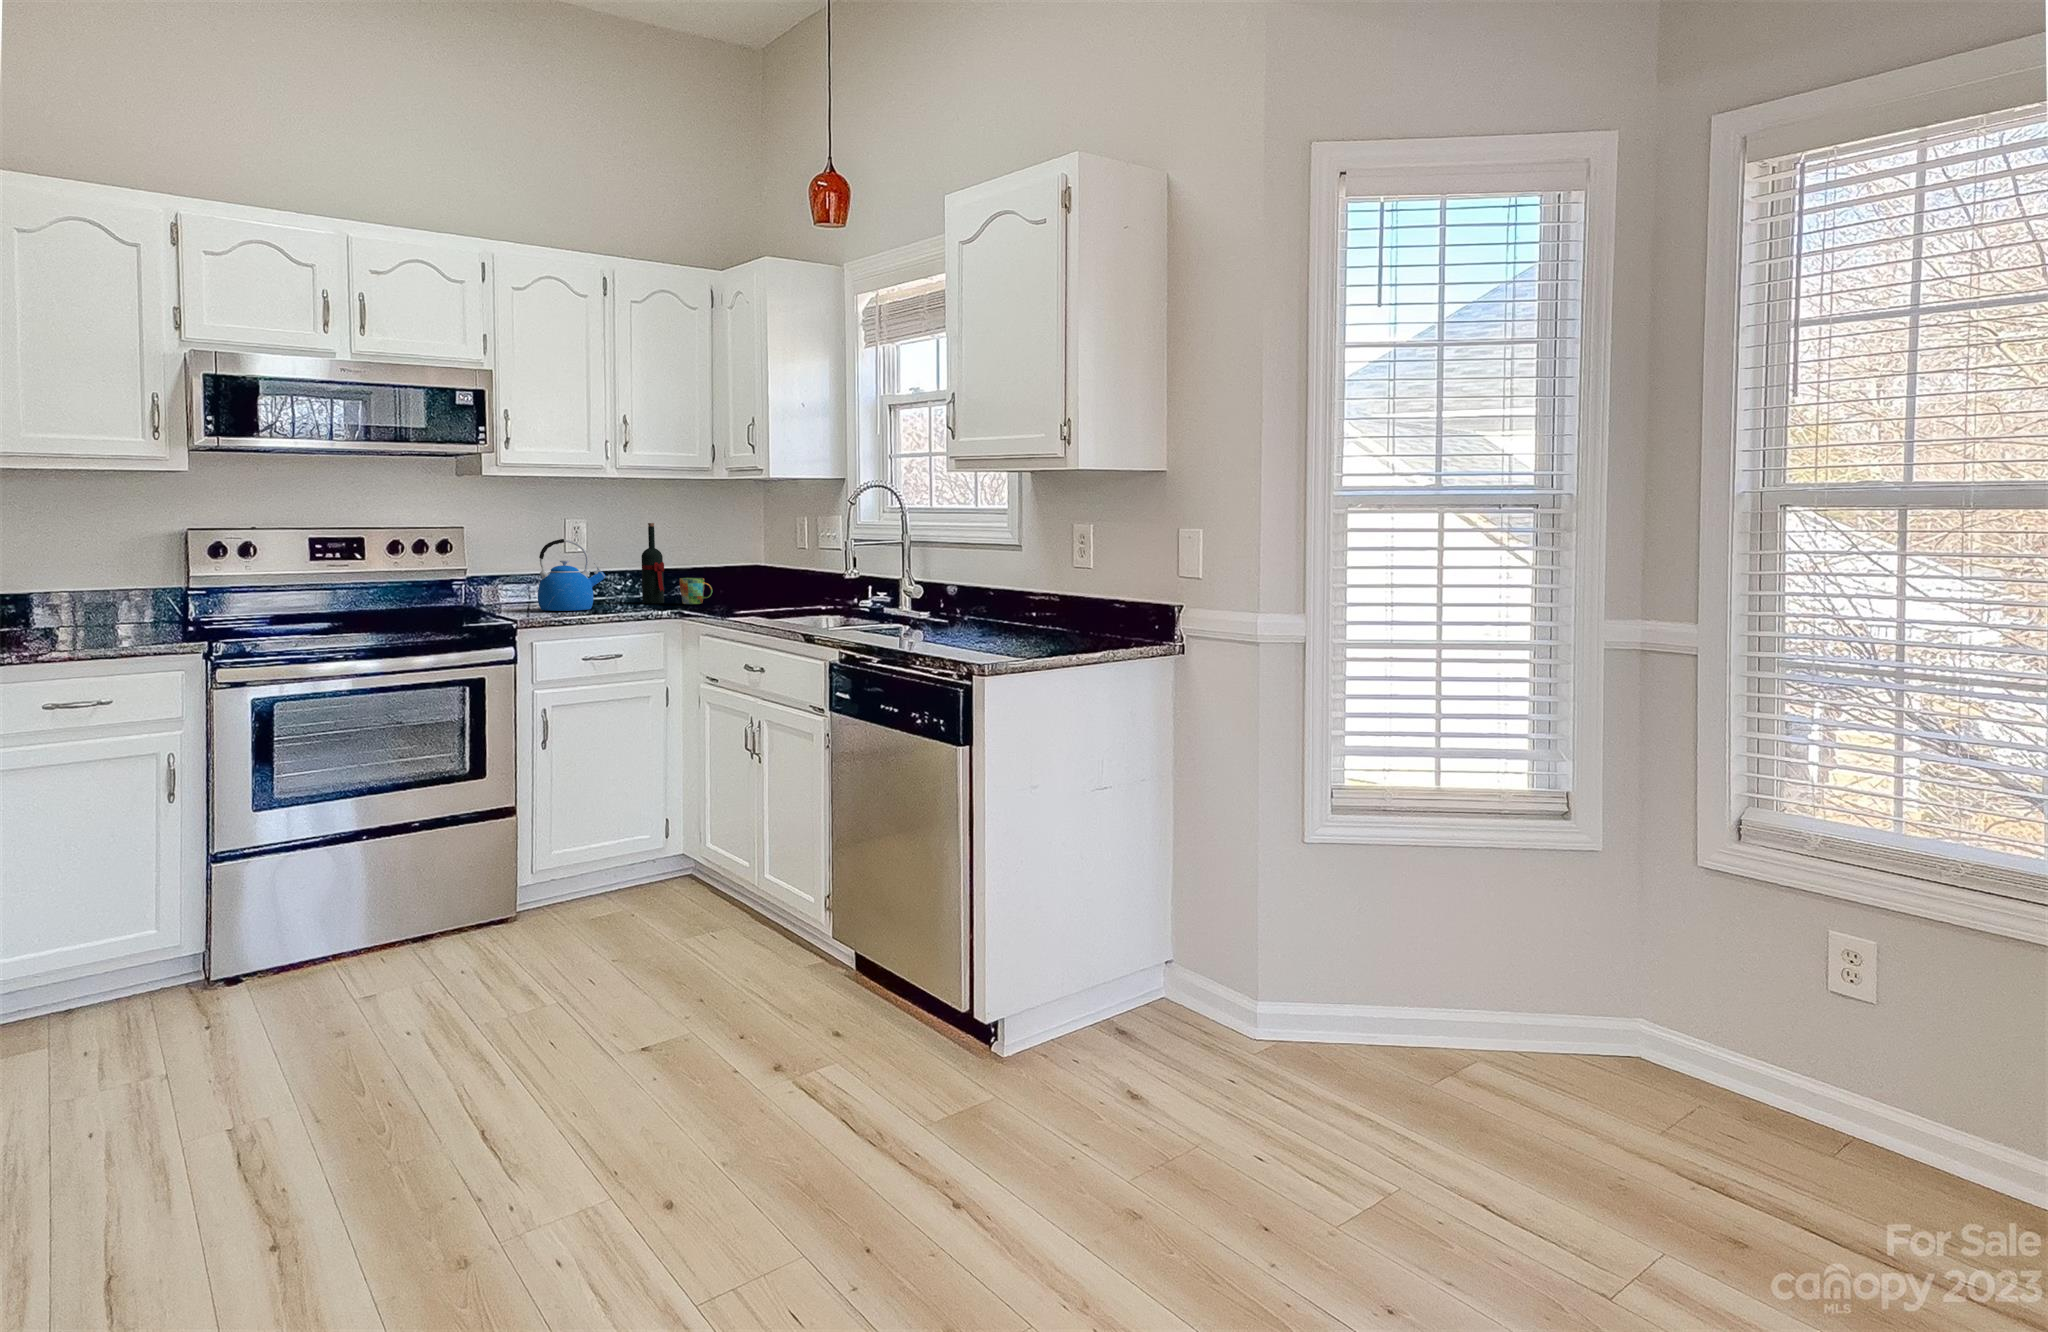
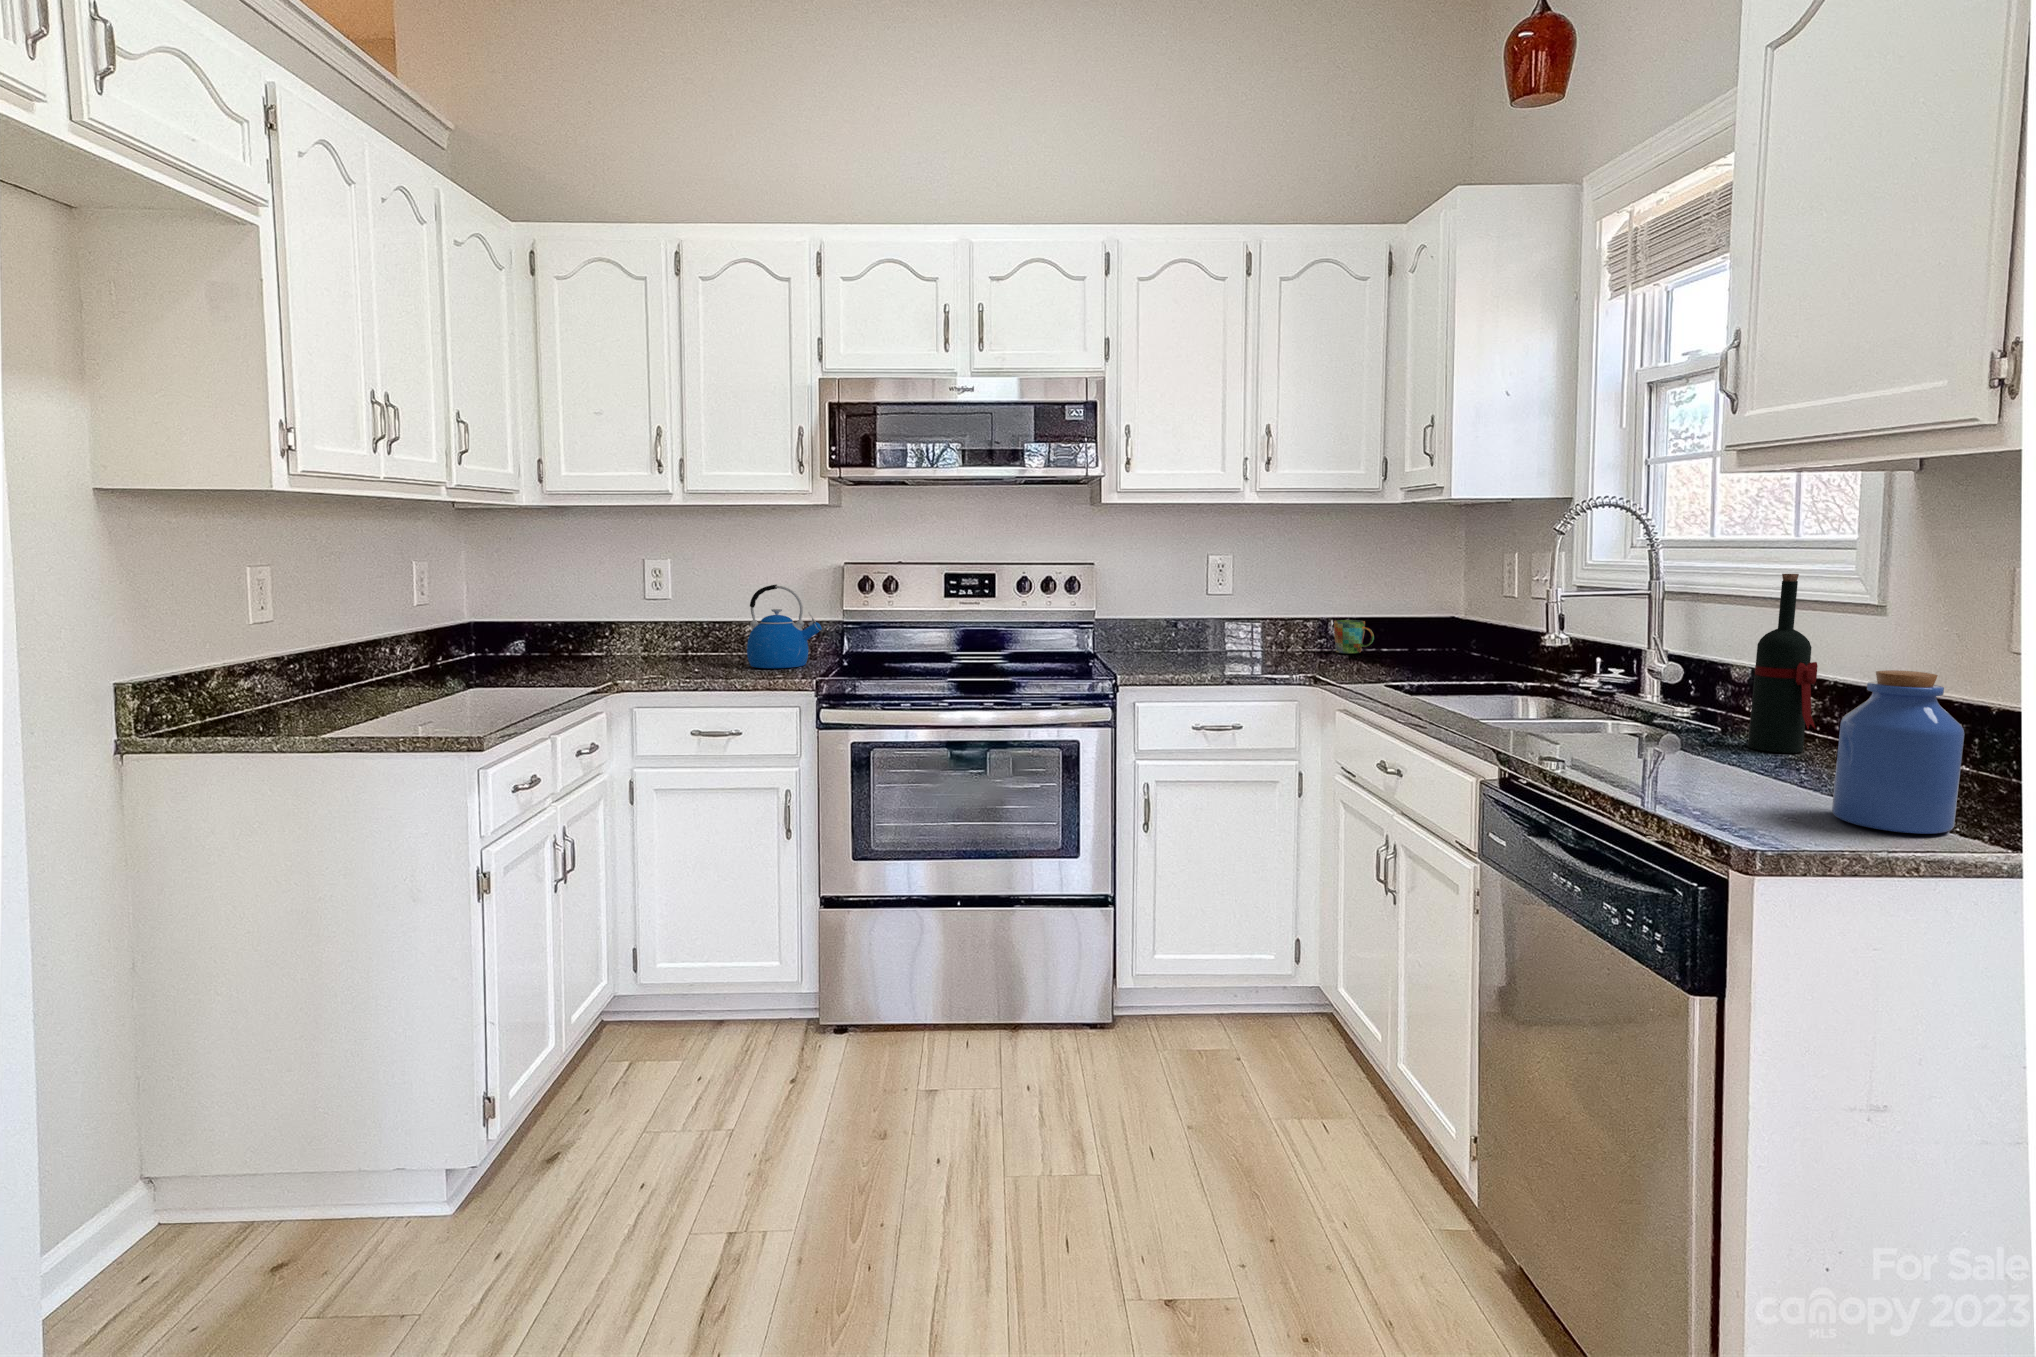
wine bottle: present [641,523,664,603] -> present [1748,574,1818,753]
kettle: present [538,539,606,611] -> present [747,585,822,668]
jar: none [997,568,1045,647] -> present [1832,670,1964,834]

